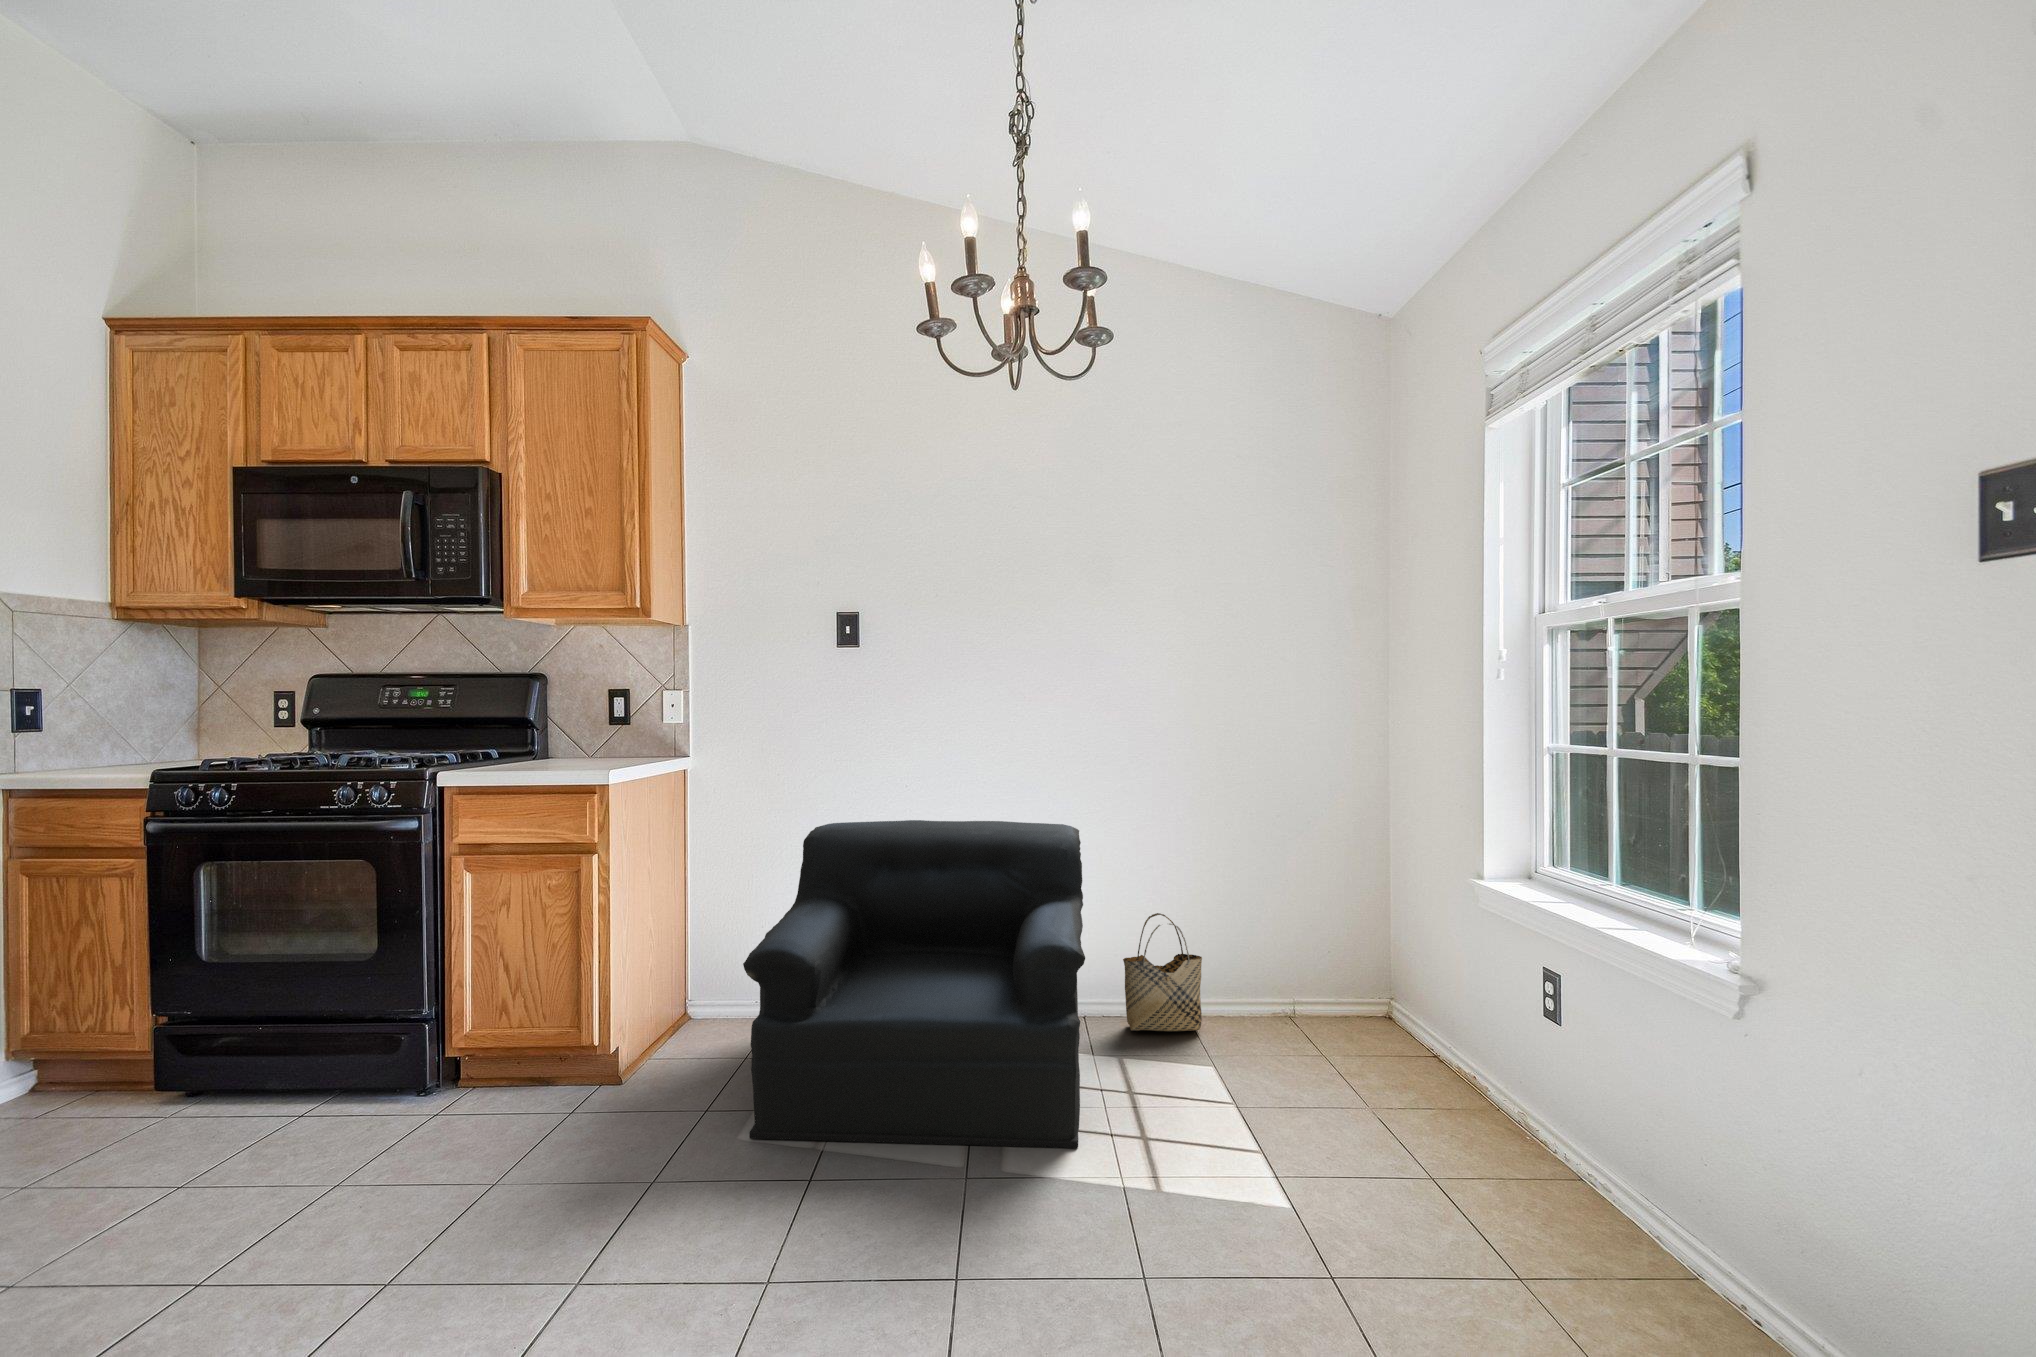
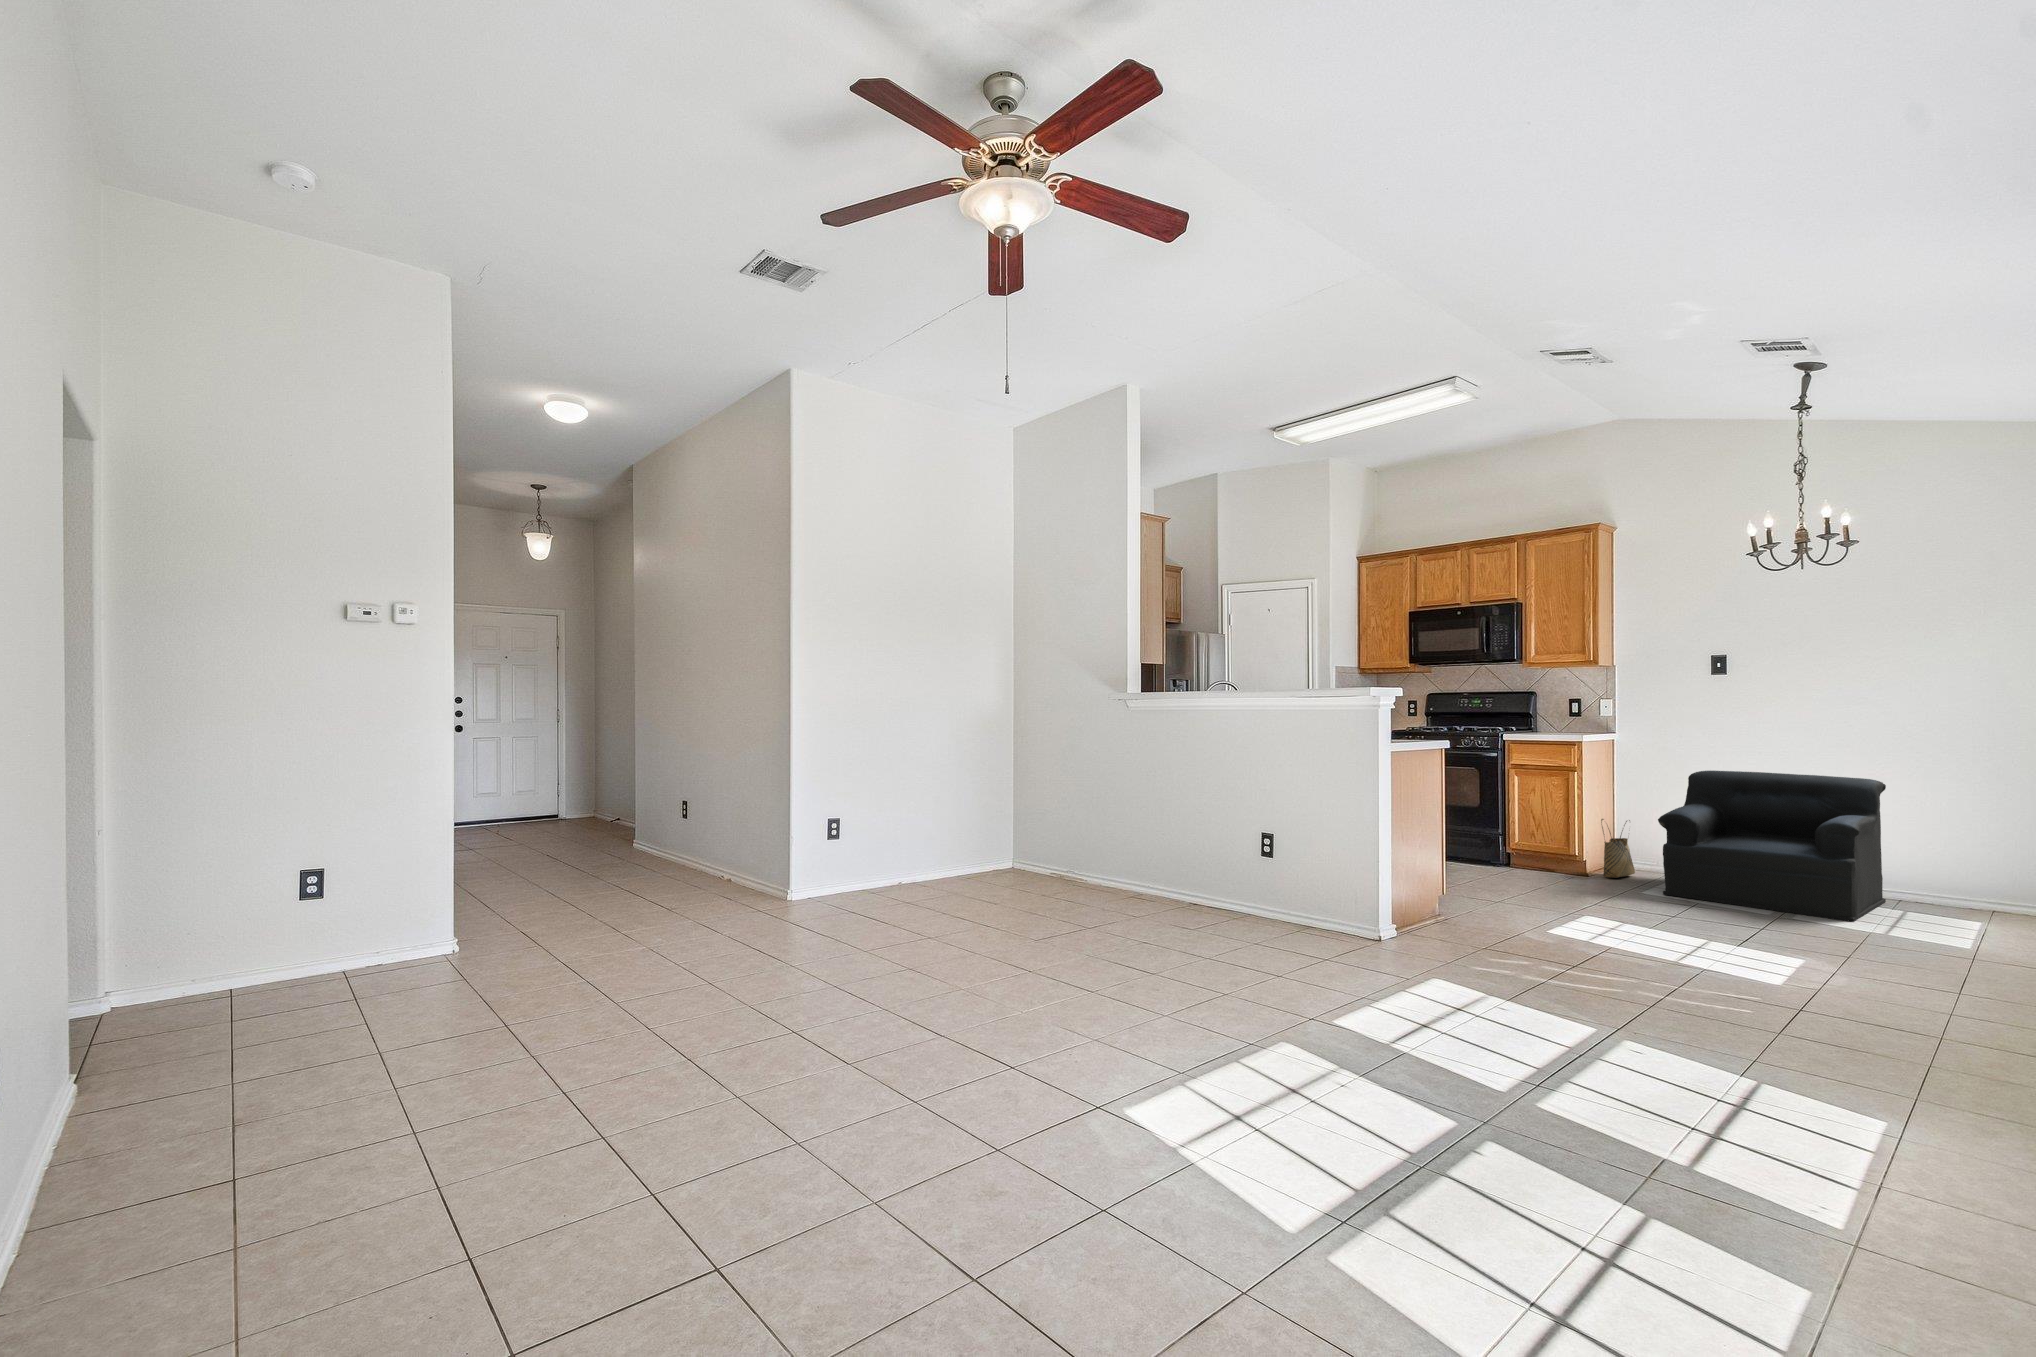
woven basket: present [1123,913,1202,1031] -> present [1601,819,1635,878]

